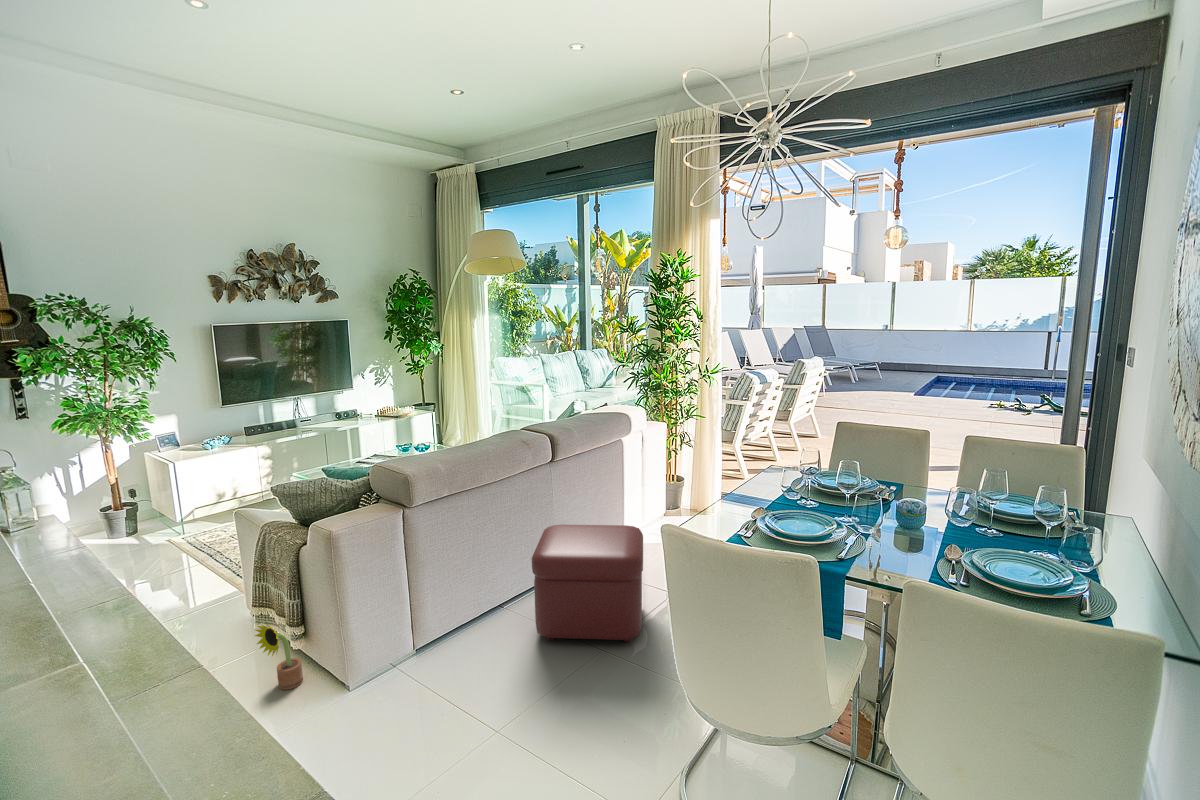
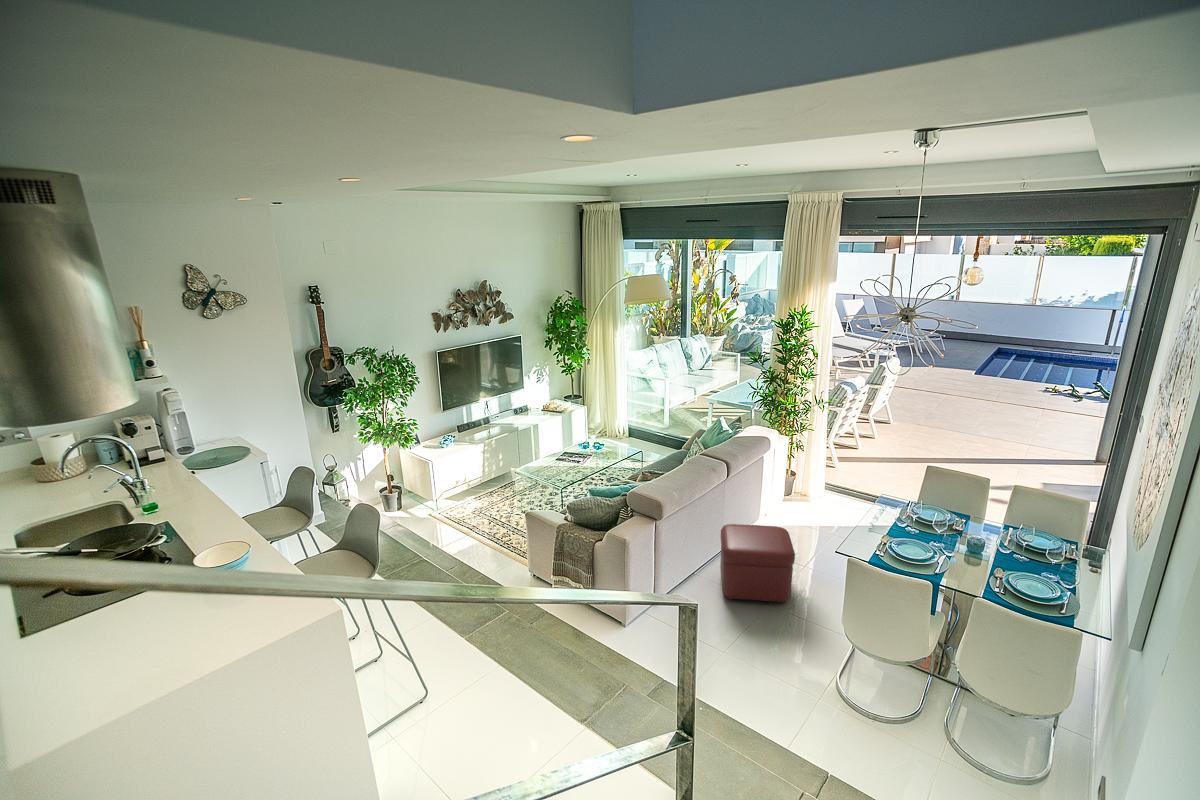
decorative plant: present [255,625,303,690] -> none [570,588,593,624]

